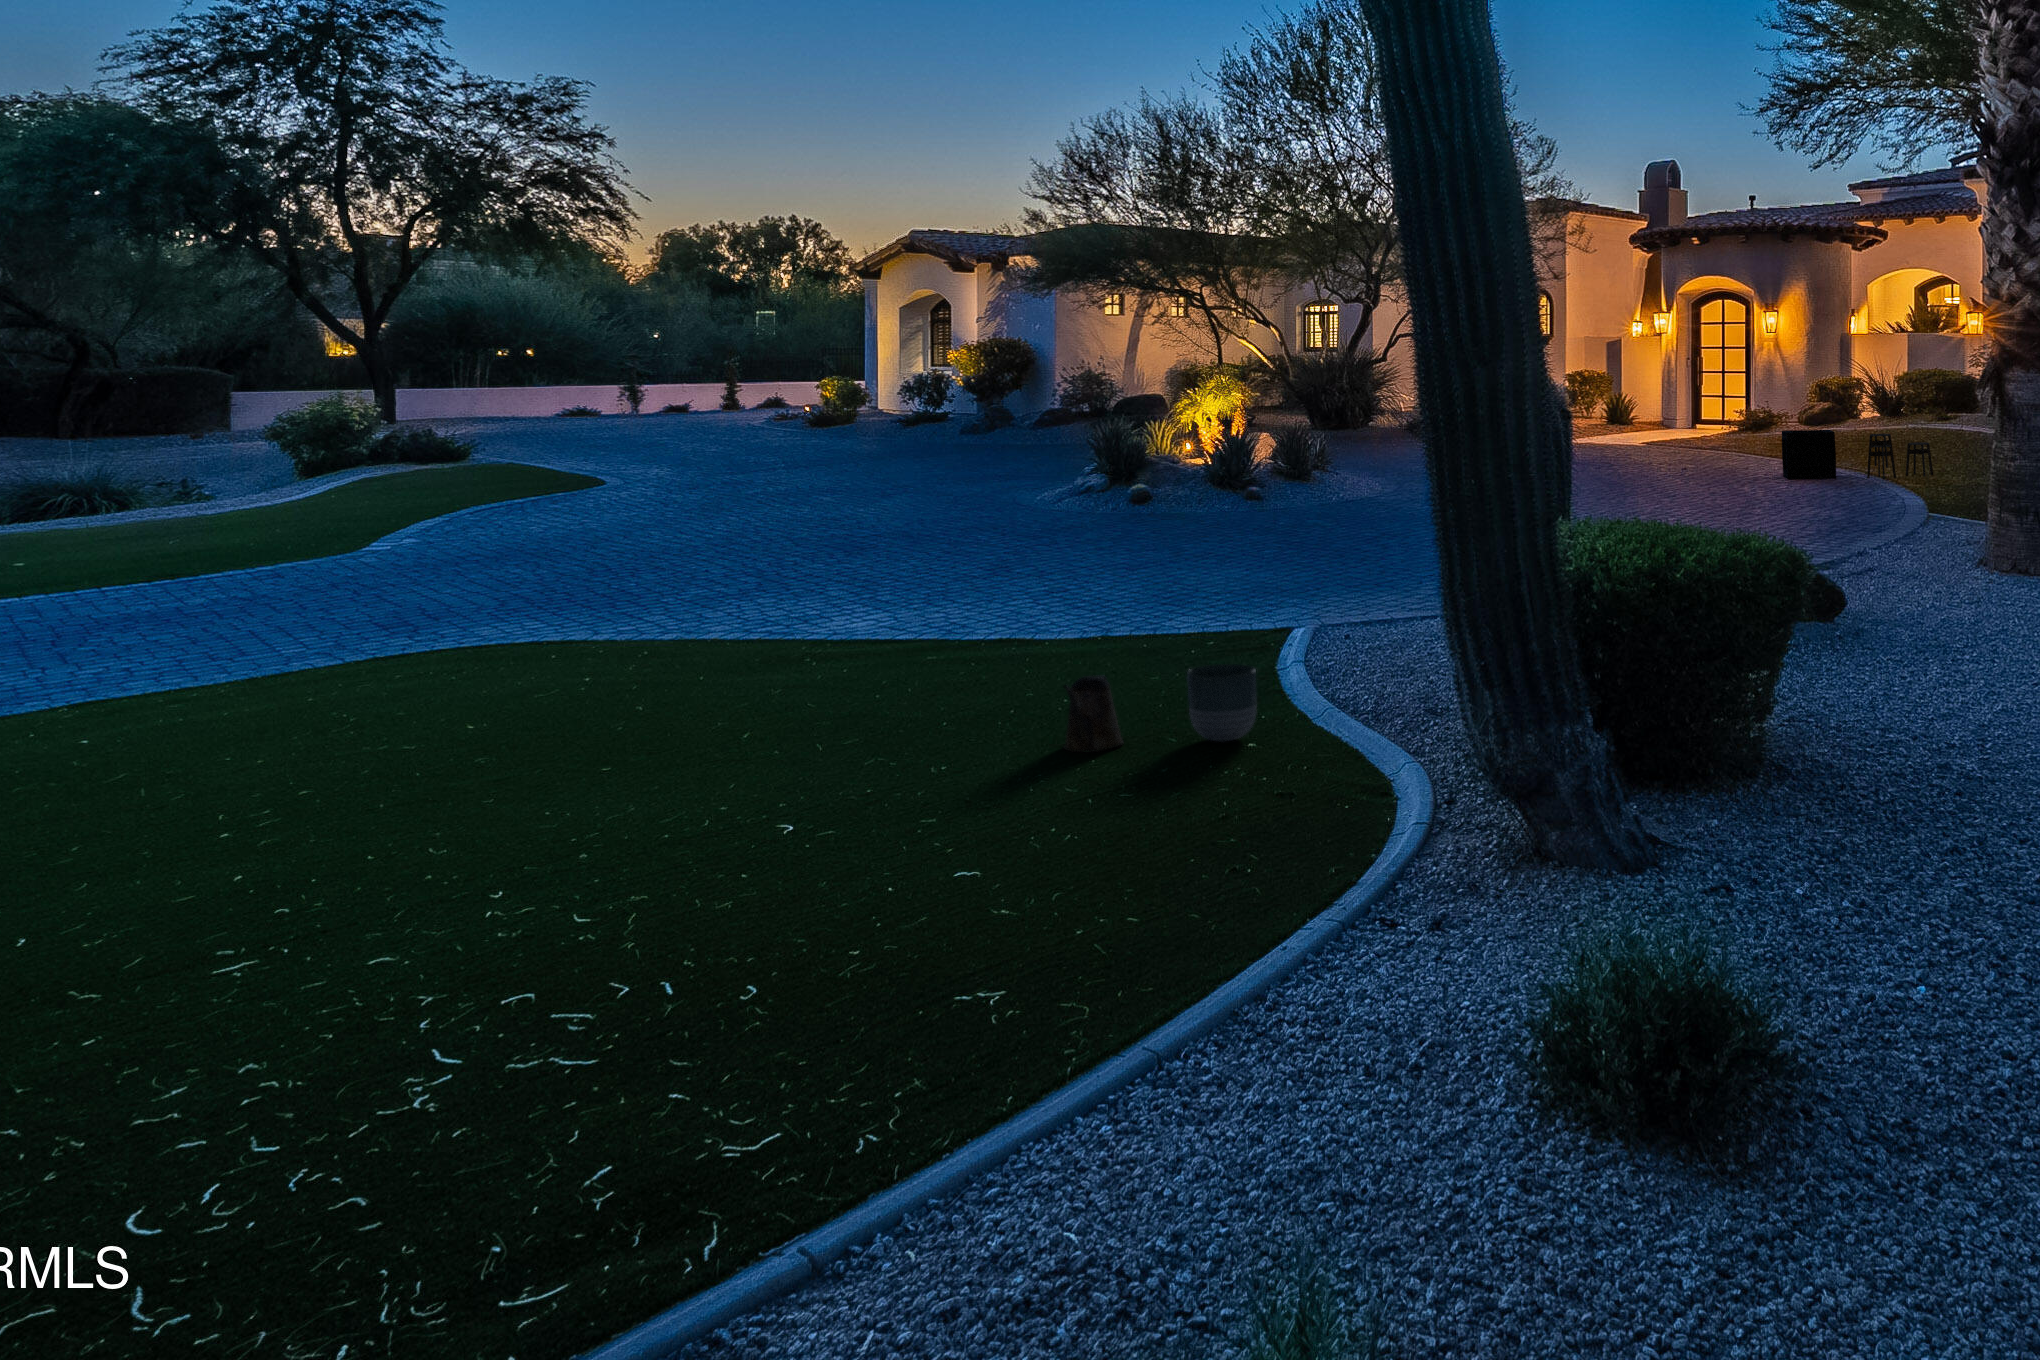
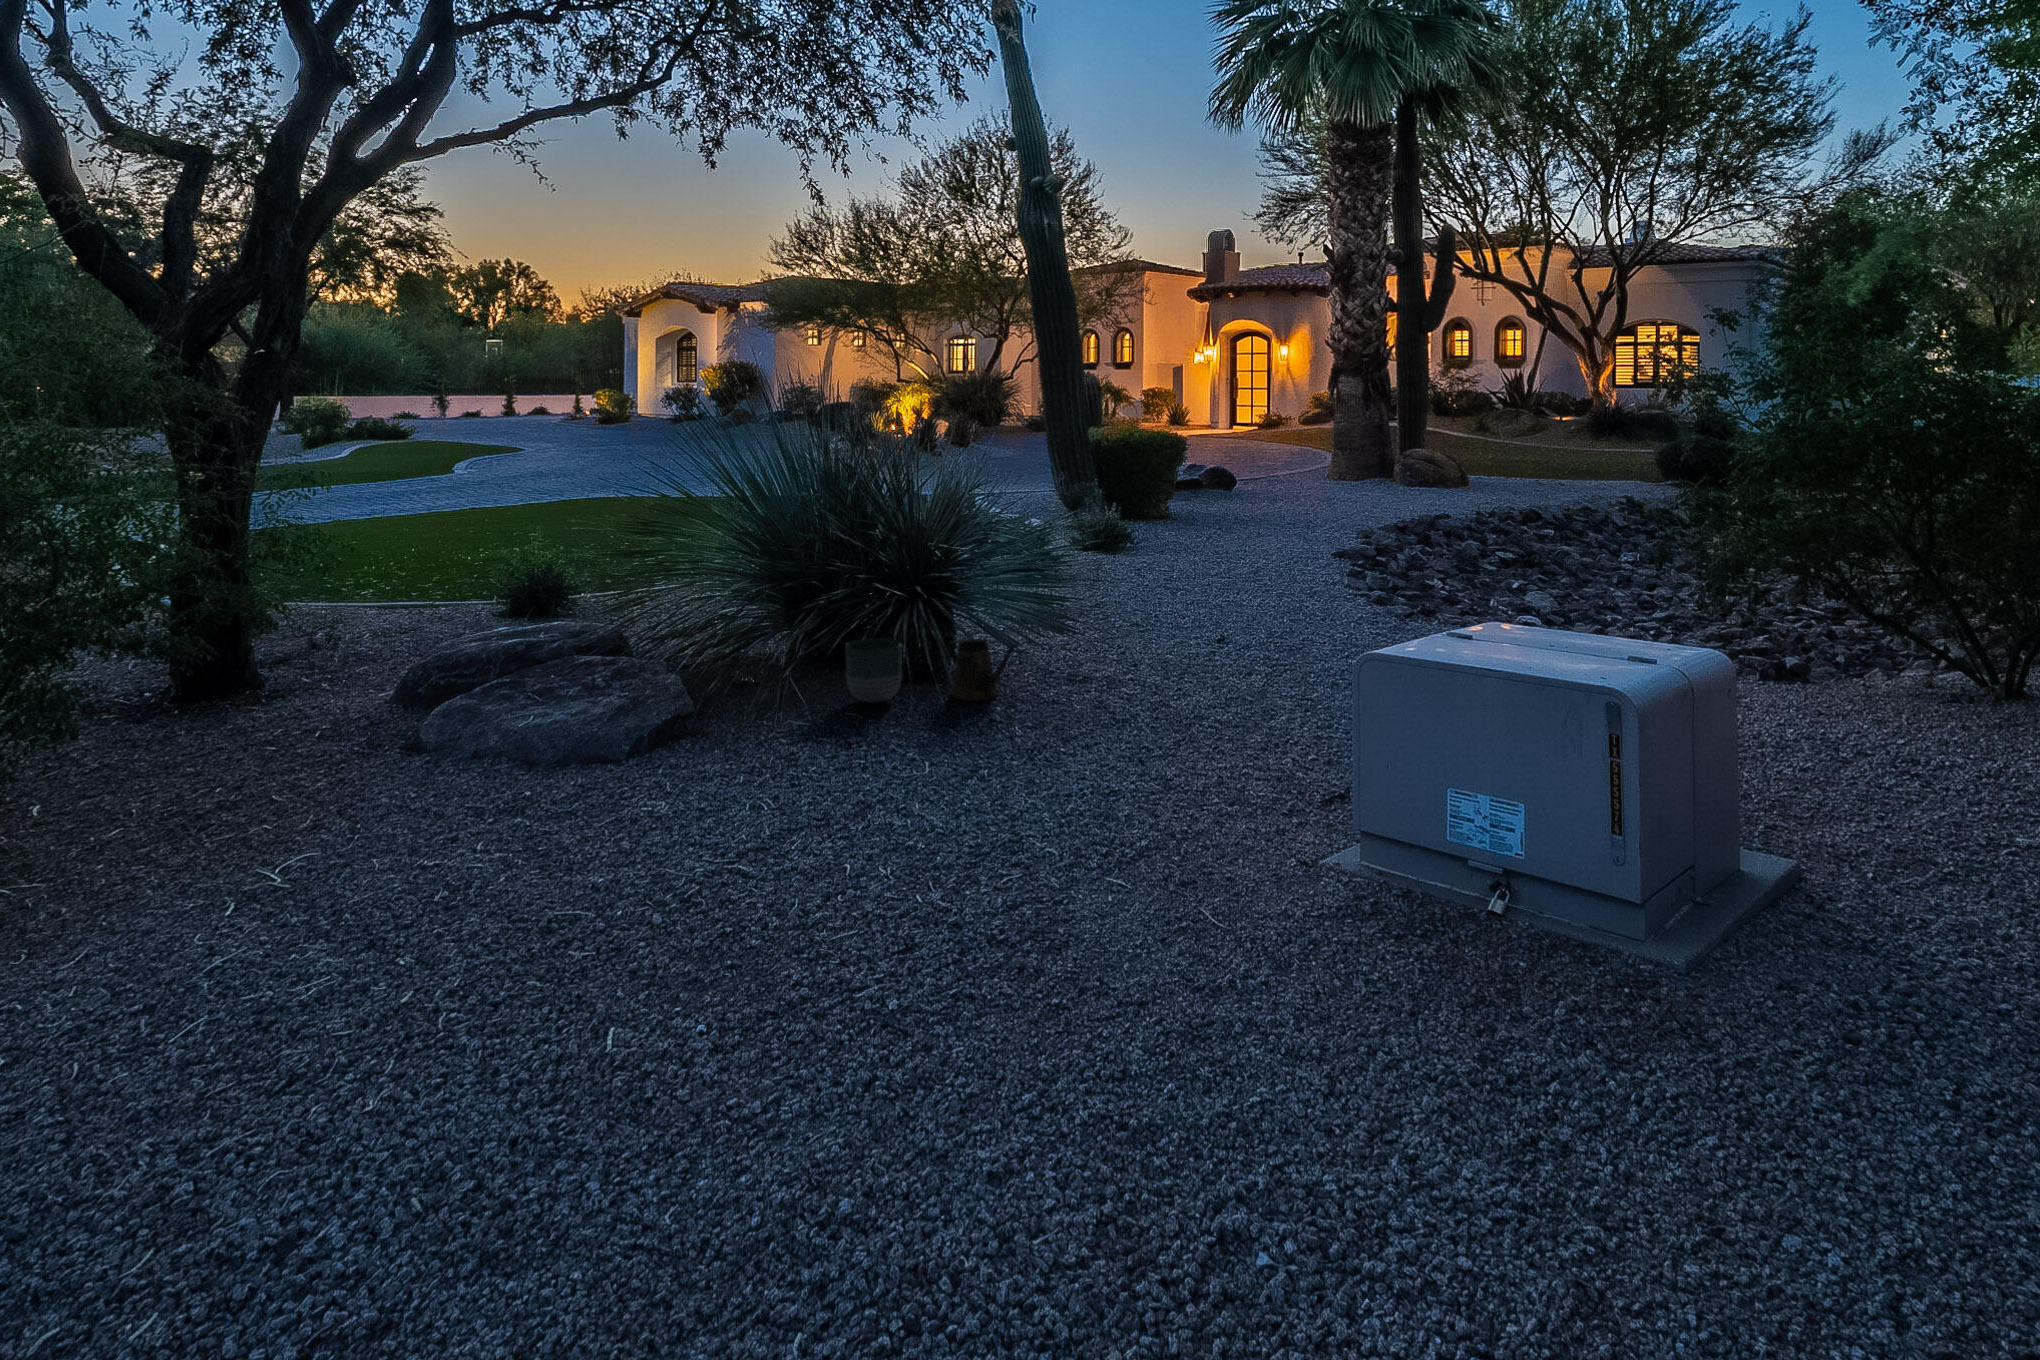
wooden crate: present [1782,430,1836,480] -> none [1299,438,1340,476]
stool: present [1867,434,1933,479] -> none [1363,442,1413,477]
watering can: present [1064,676,1123,752] -> present [949,639,1017,701]

